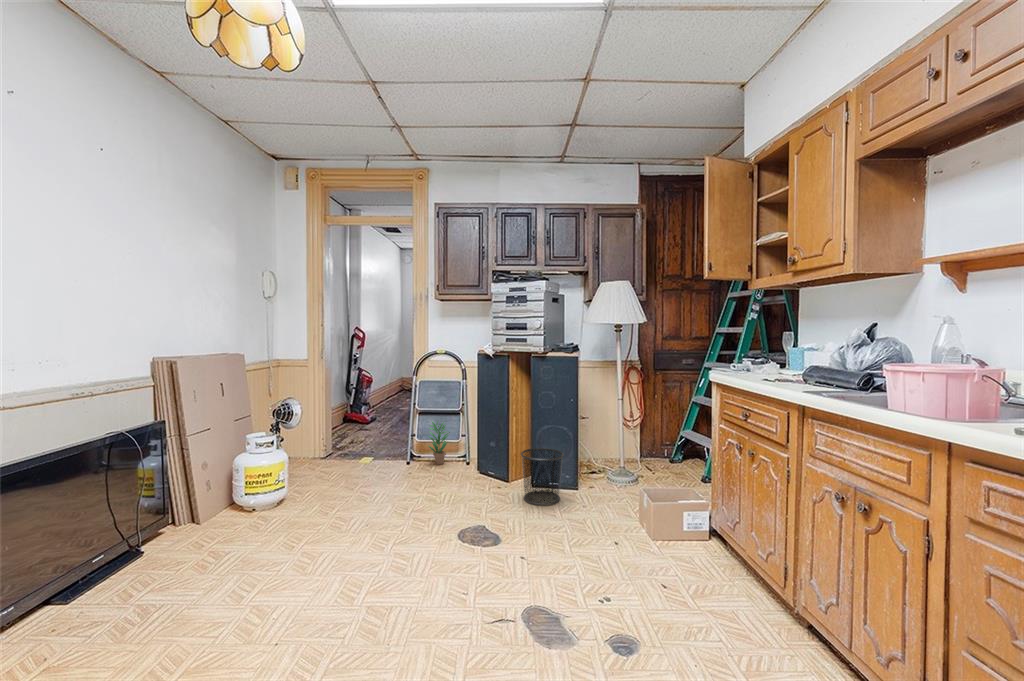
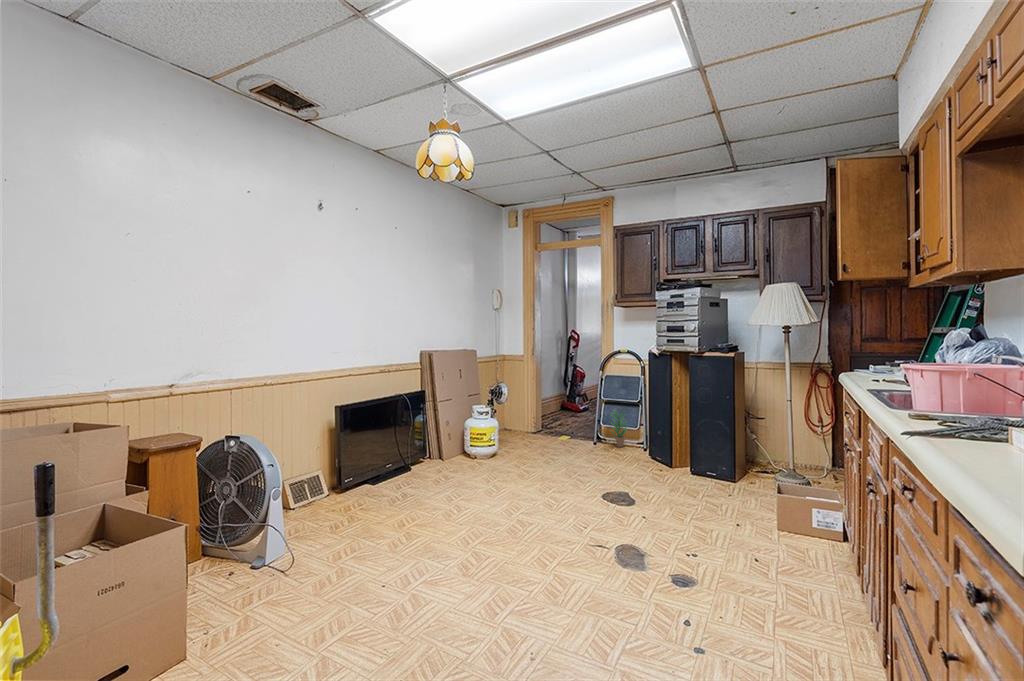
trash can: present [521,448,564,505] -> none [672,438,714,488]

